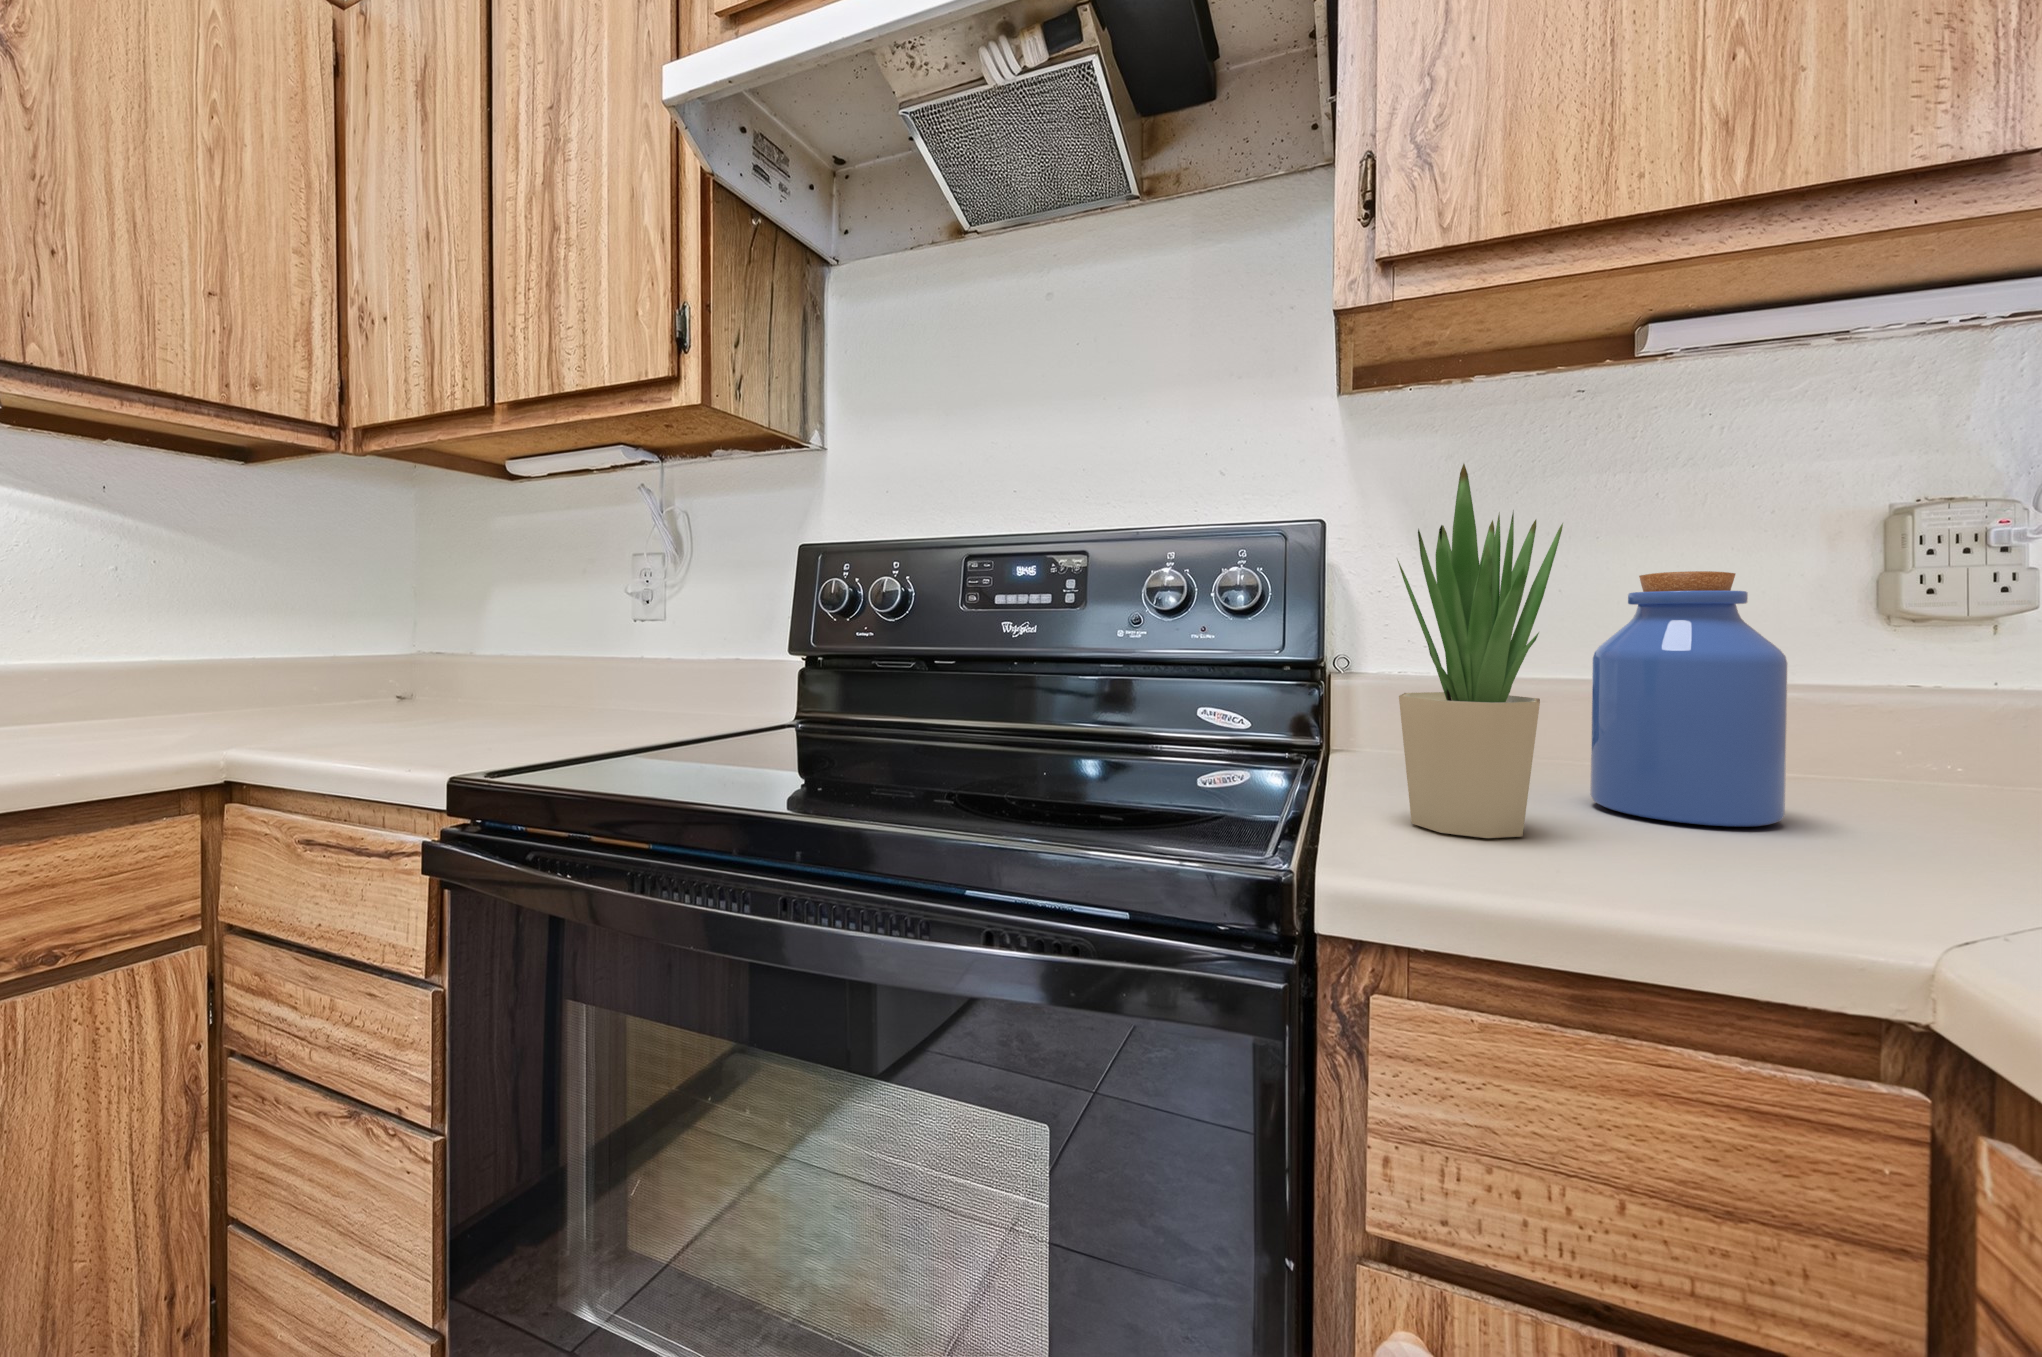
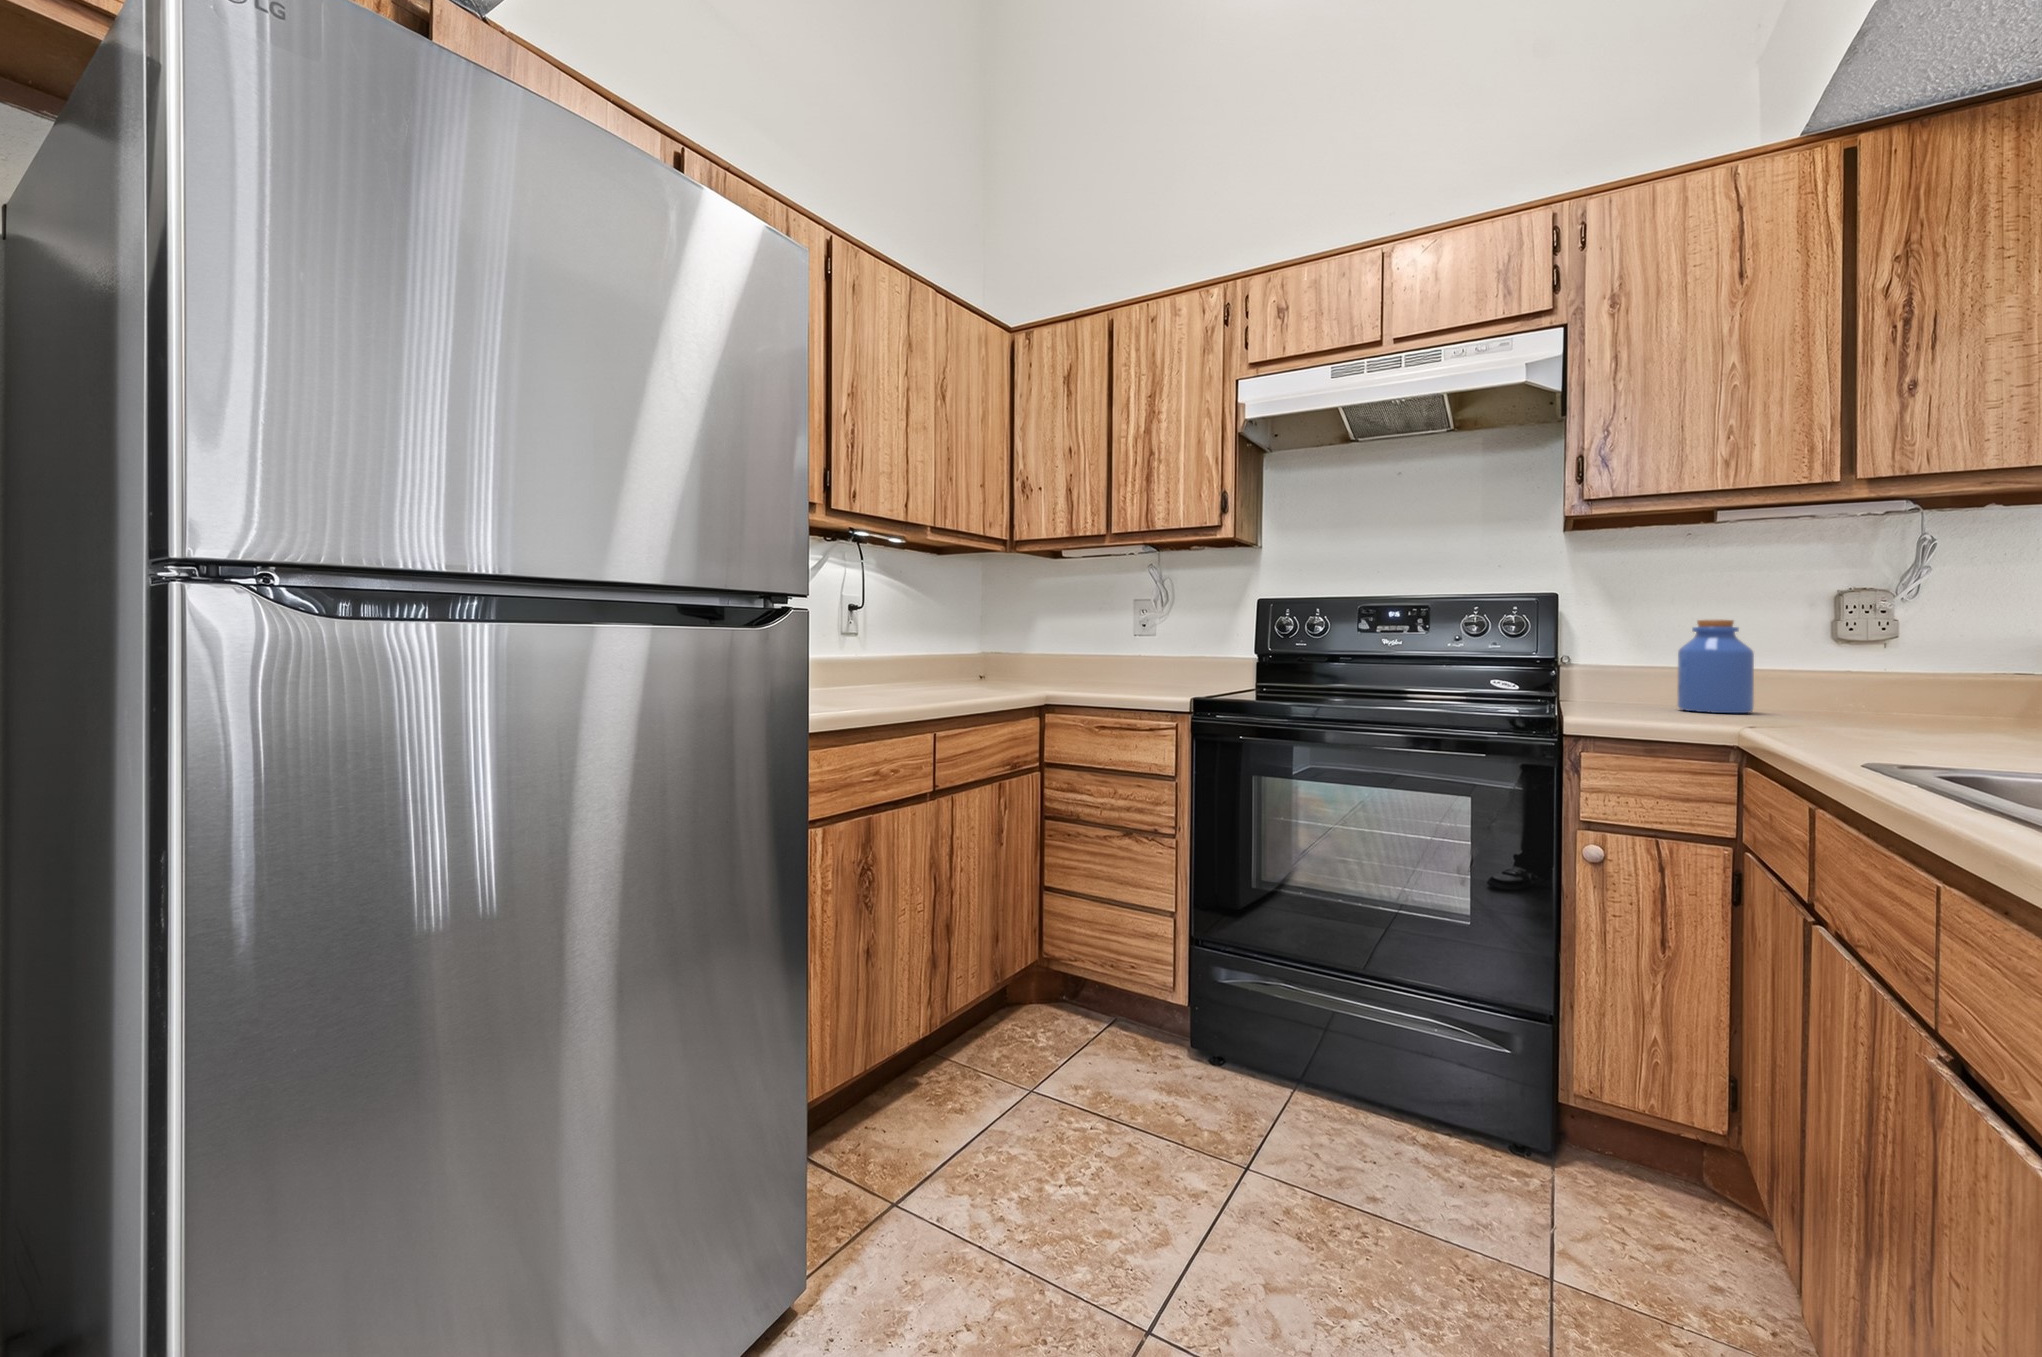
potted plant: present [1397,464,1563,838] -> none [1593,582,1659,713]

